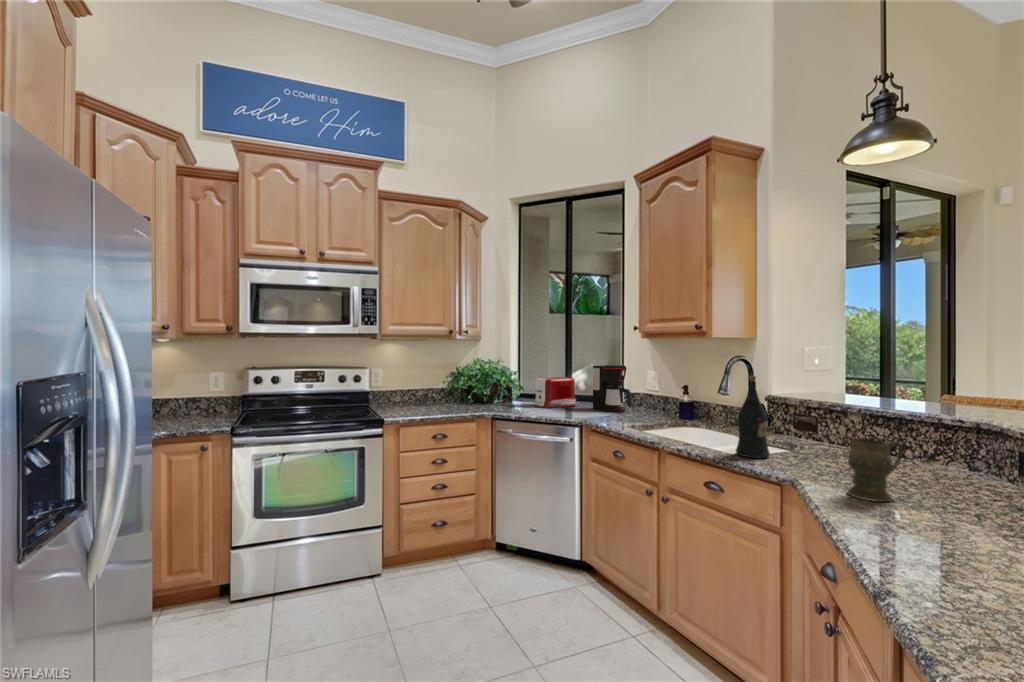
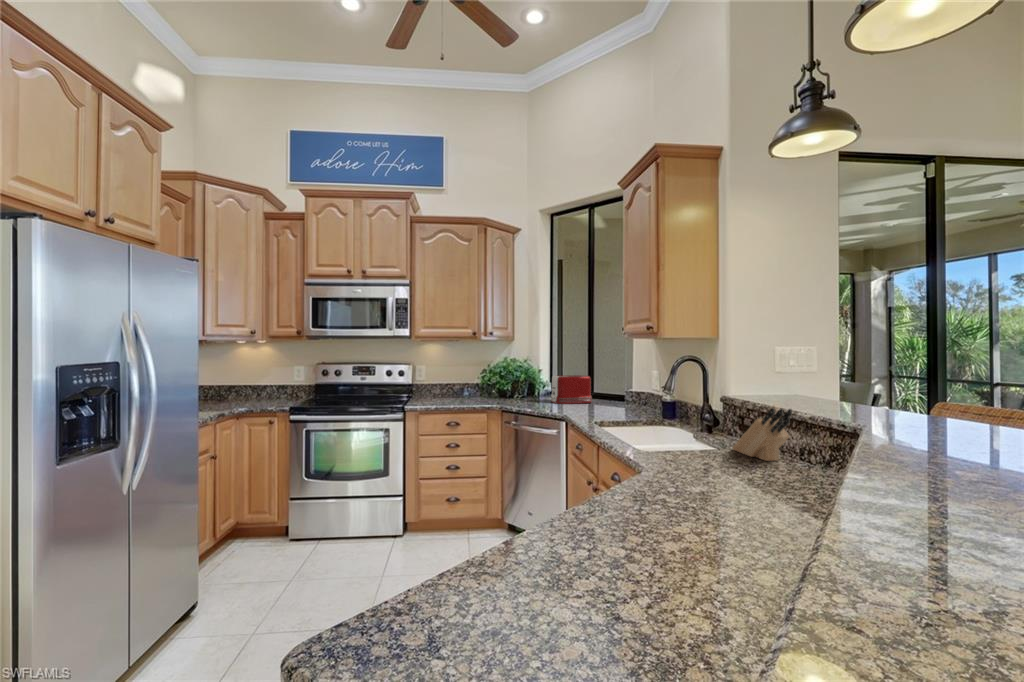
coffee maker: present [593,365,632,412] -> none [603,365,634,410]
wine bottle: present [736,376,770,458] -> none [646,376,679,460]
knife block: none [786,403,855,452] -> present [733,408,792,461]
mug: present [847,438,903,502] -> none [672,442,734,512]

